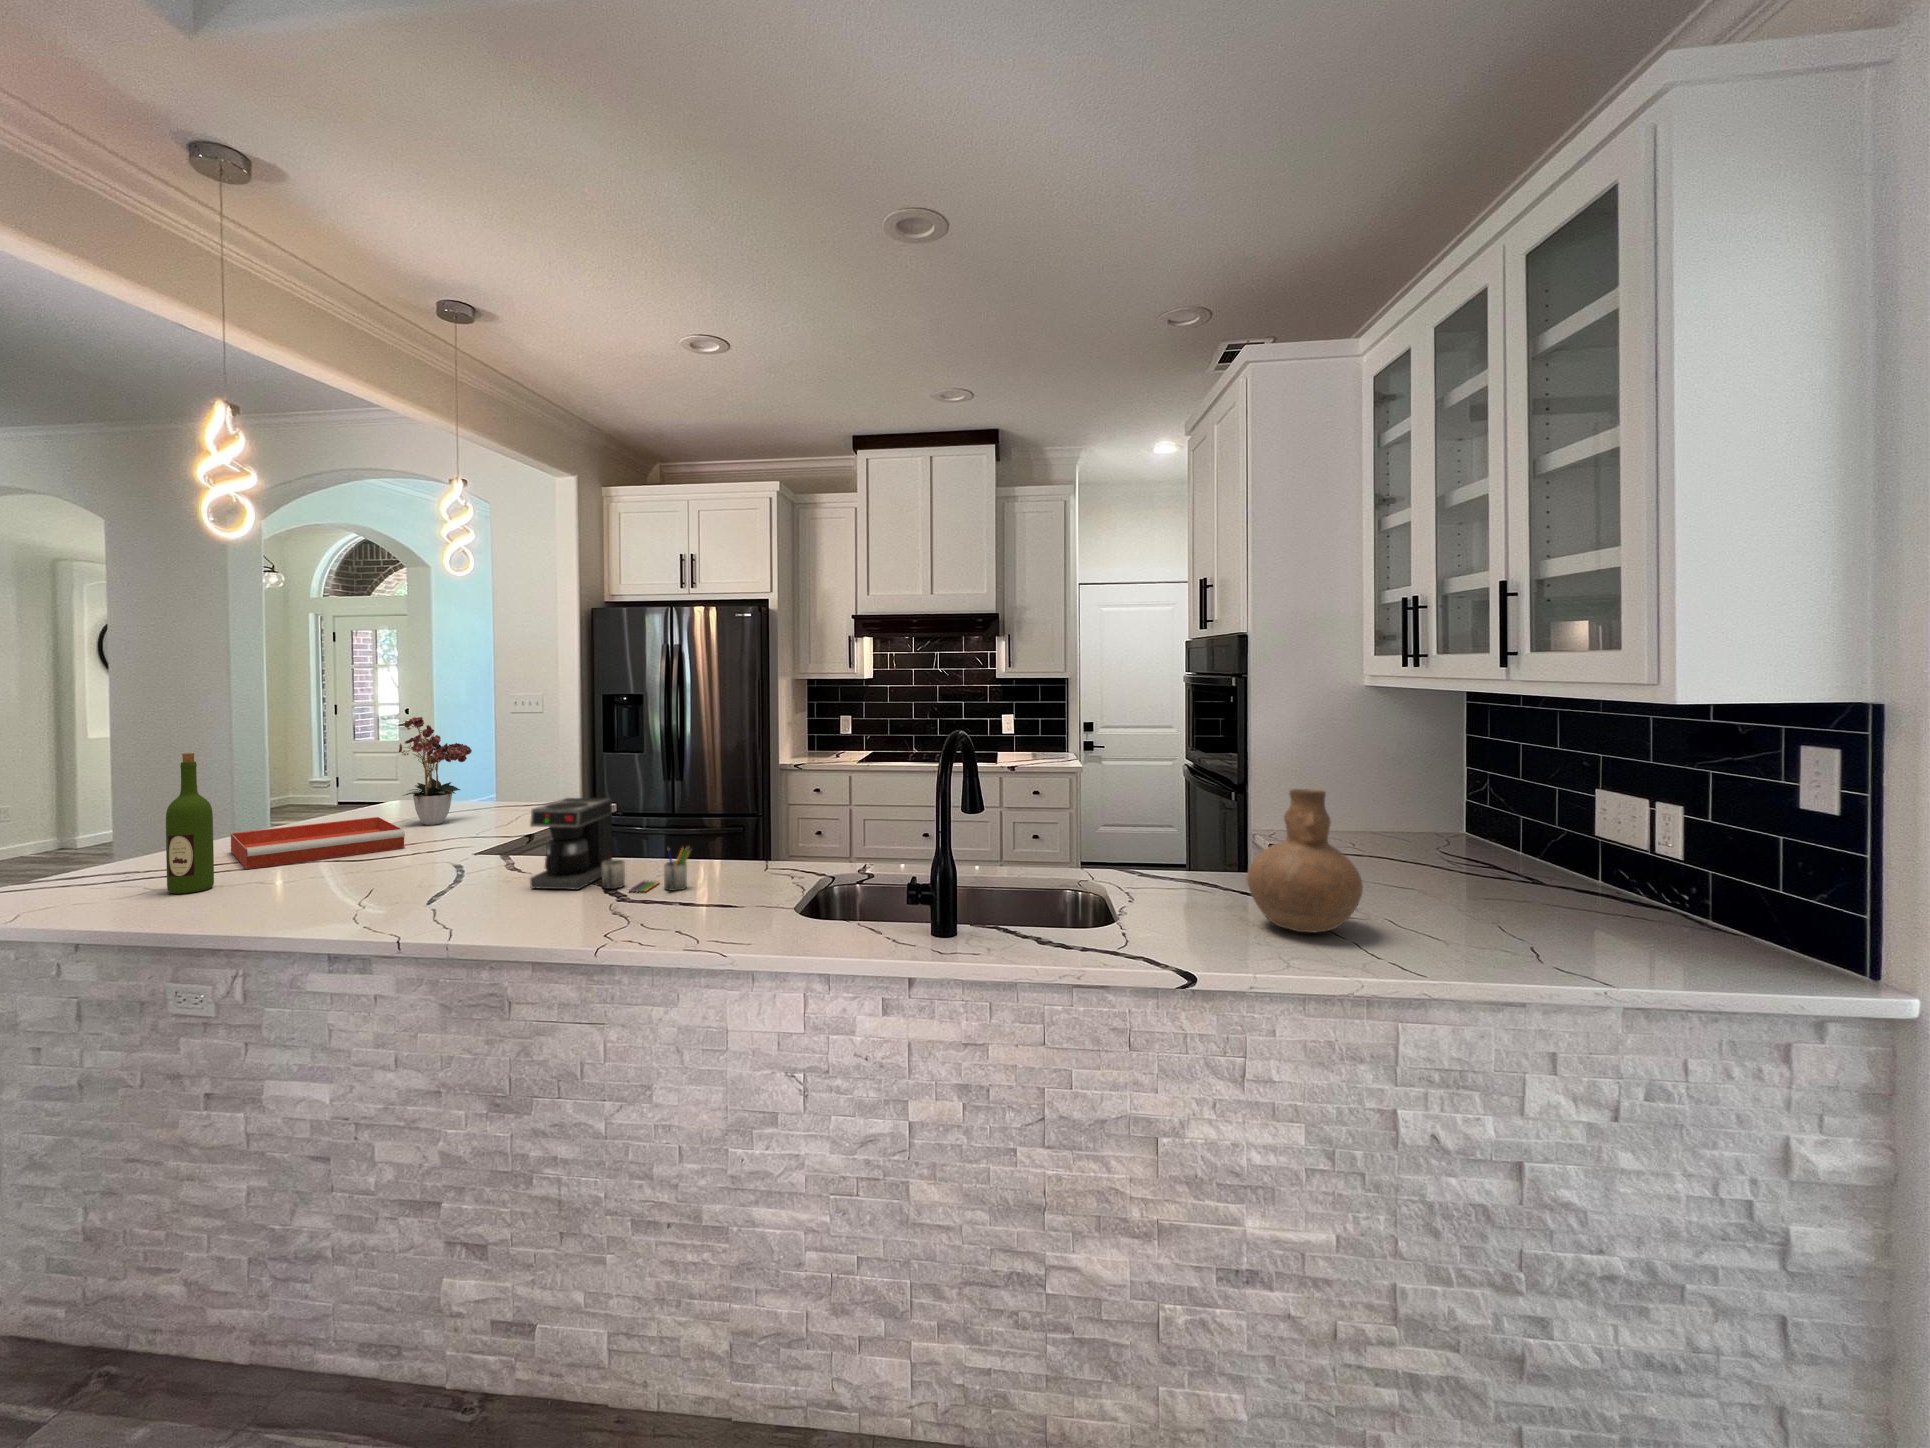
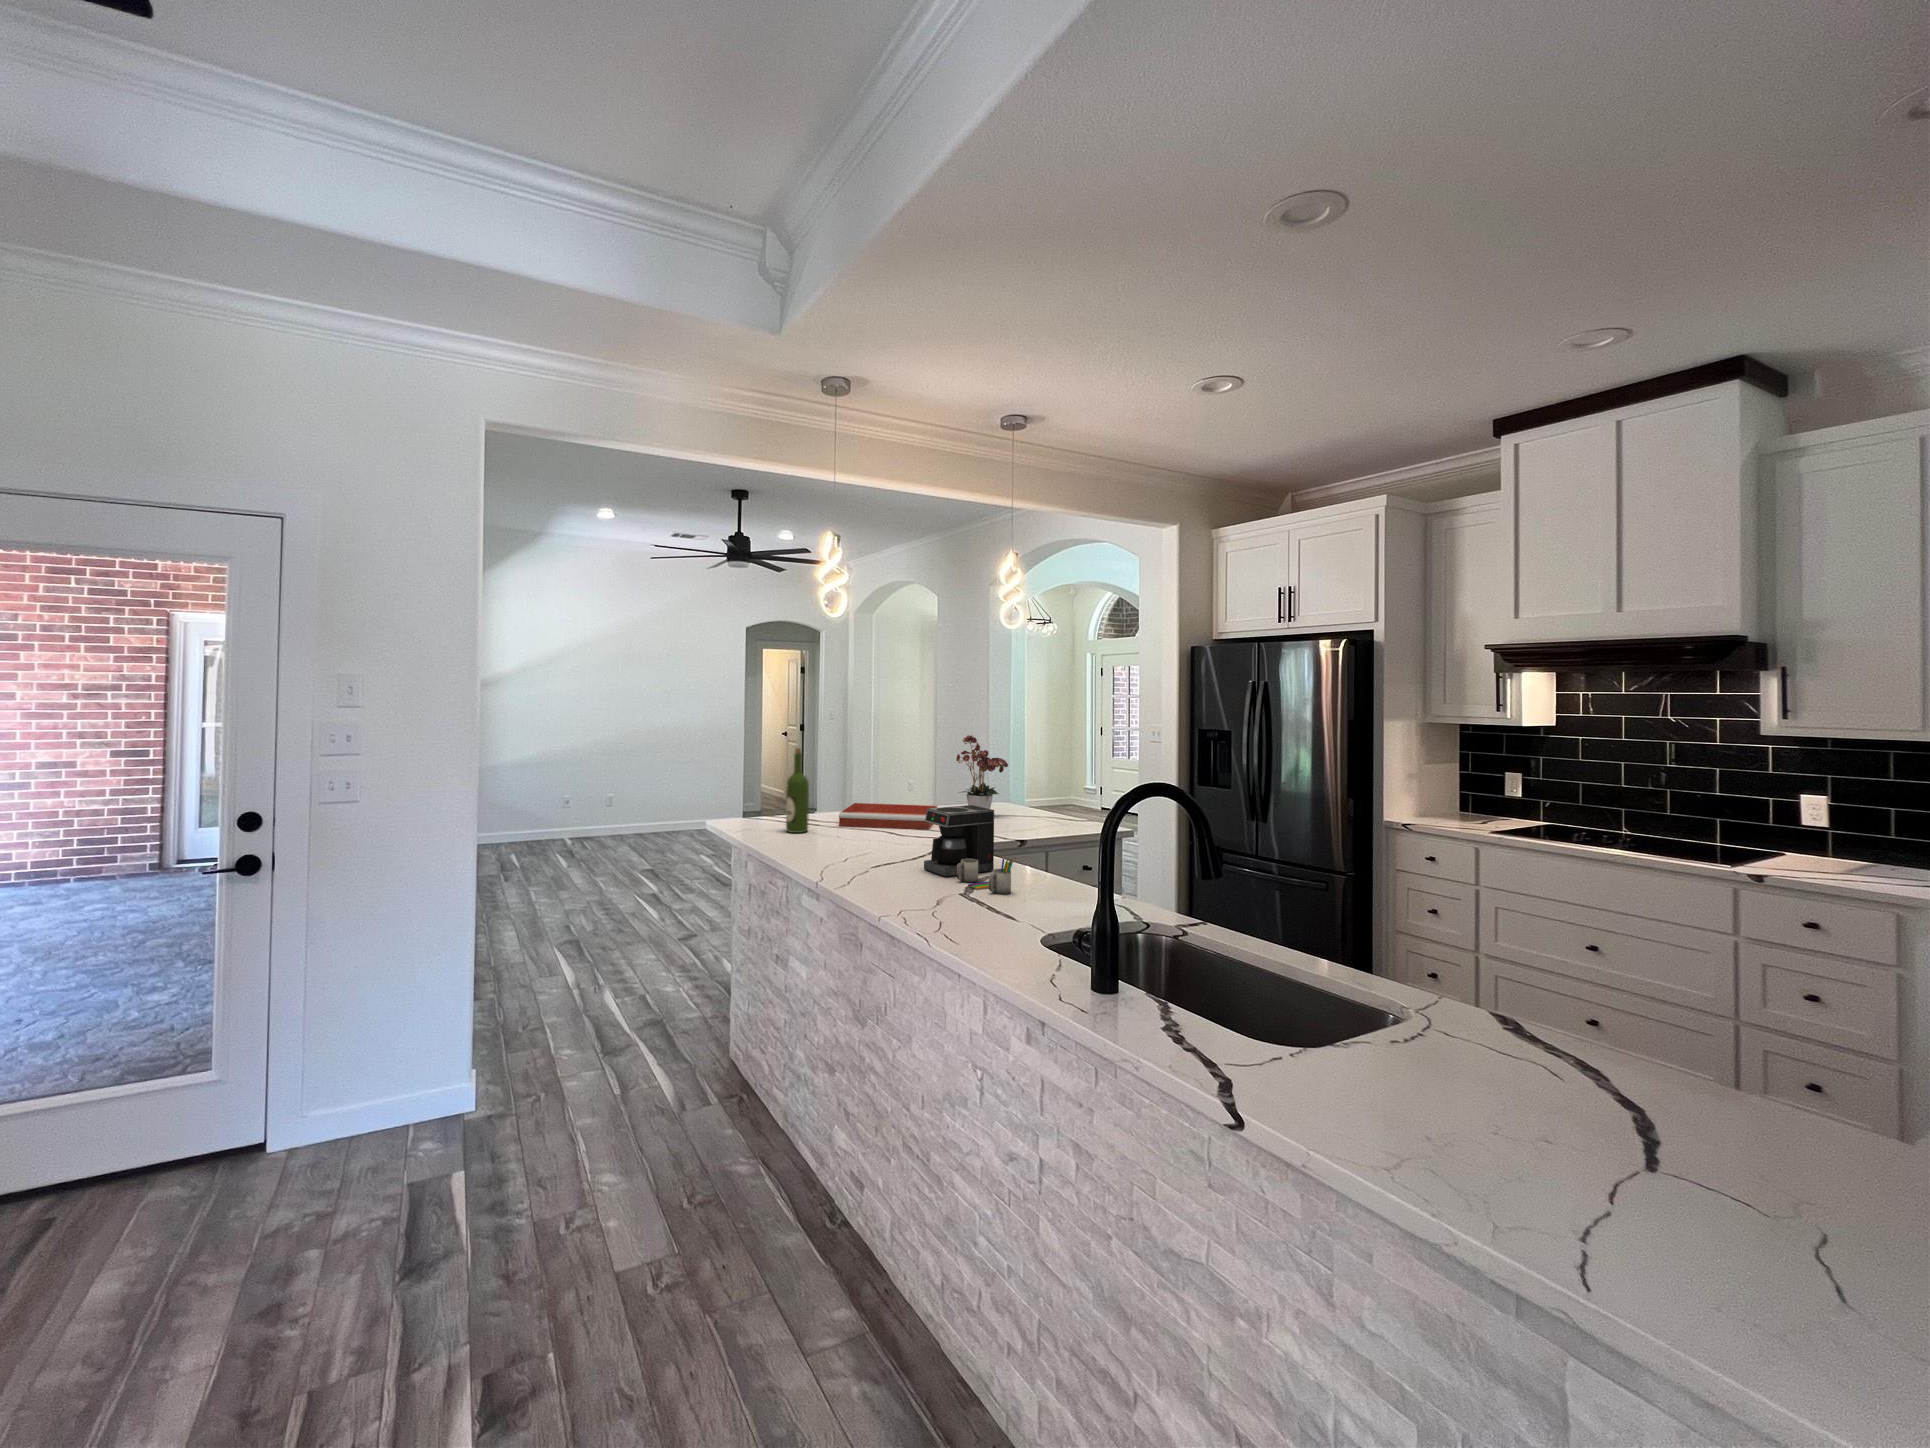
vase: present [1247,789,1363,933] -> none [1454,921,1671,1169]

